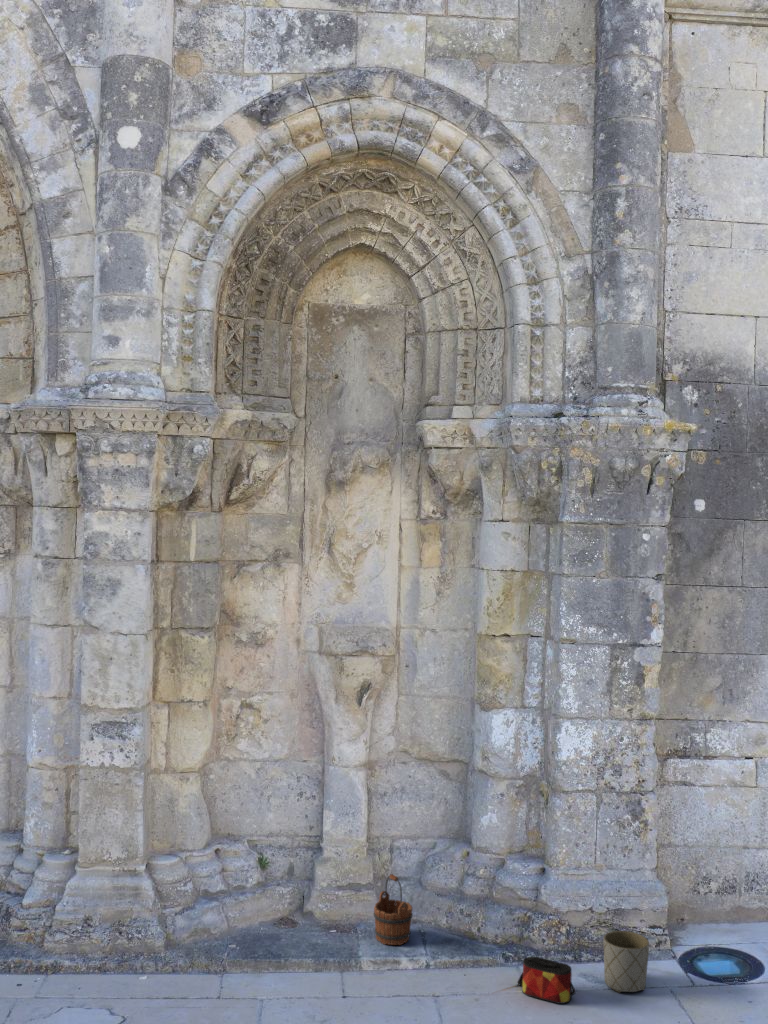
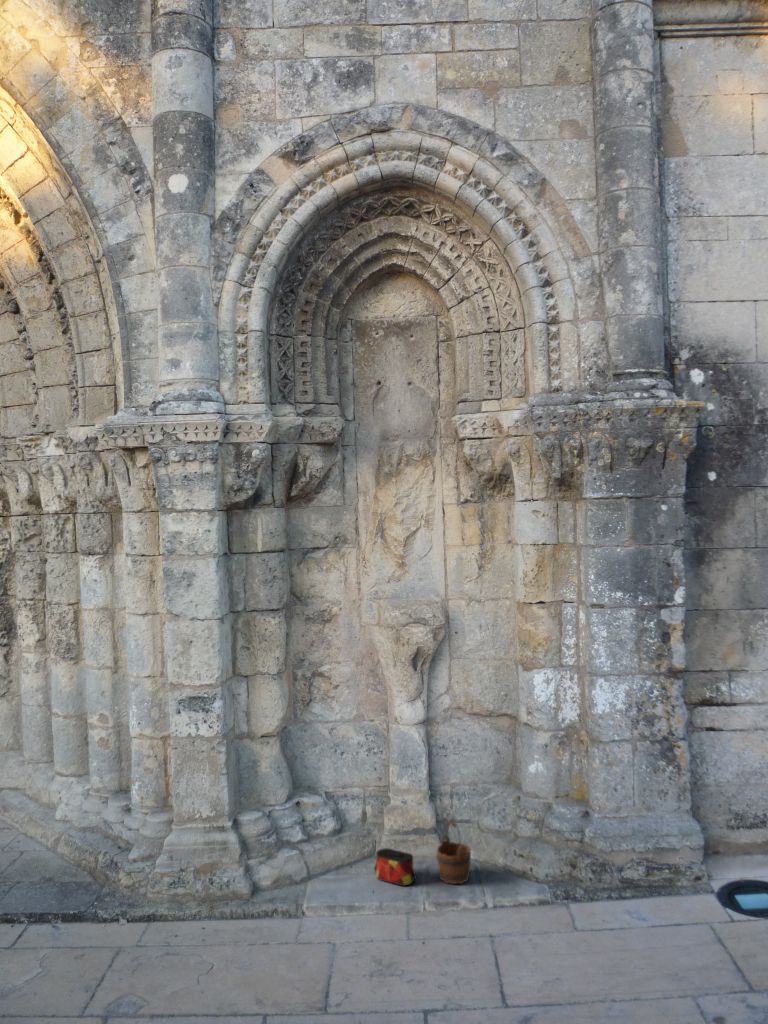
planter: present [604,931,649,993] -> none [646,868,689,927]
bag: present [518,957,575,1004] -> present [374,848,416,886]

